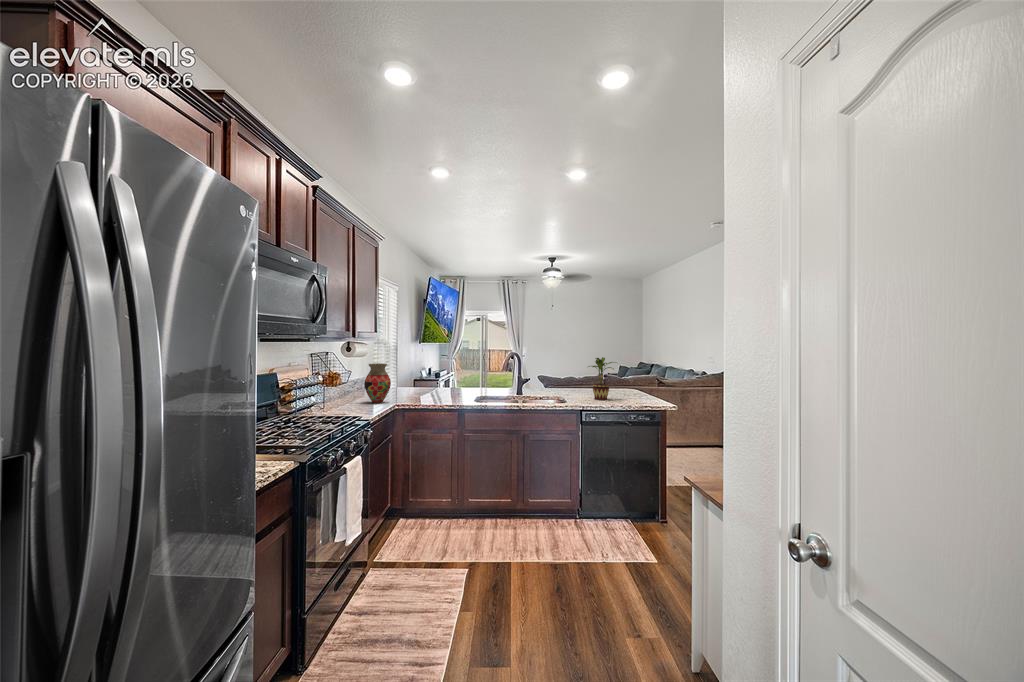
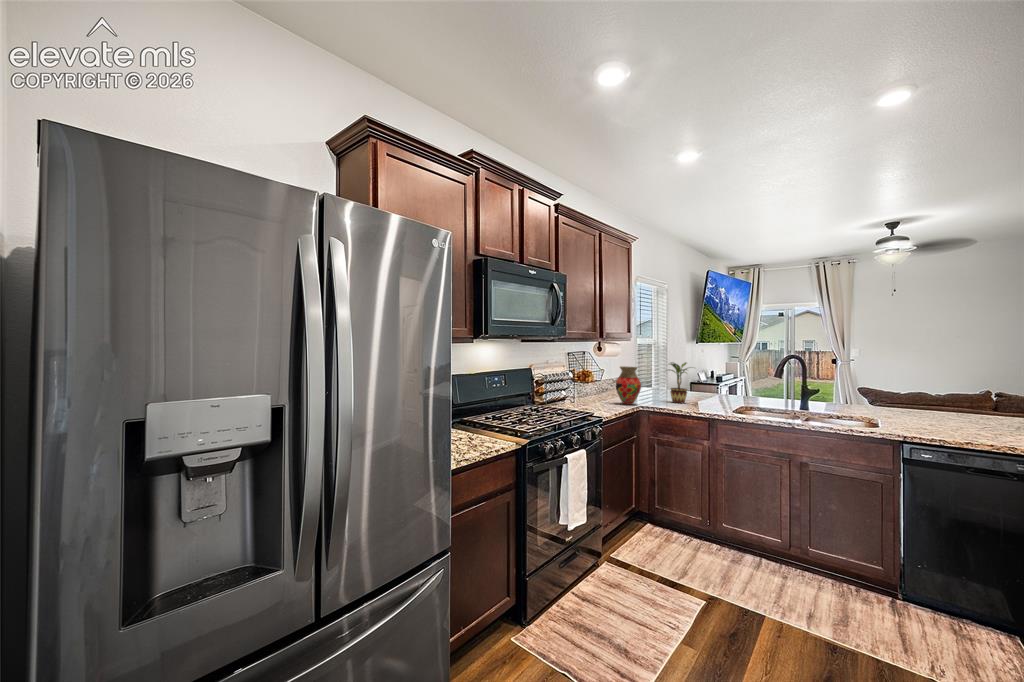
potted plant: present [589,357,616,400] -> present [670,362,687,403]

